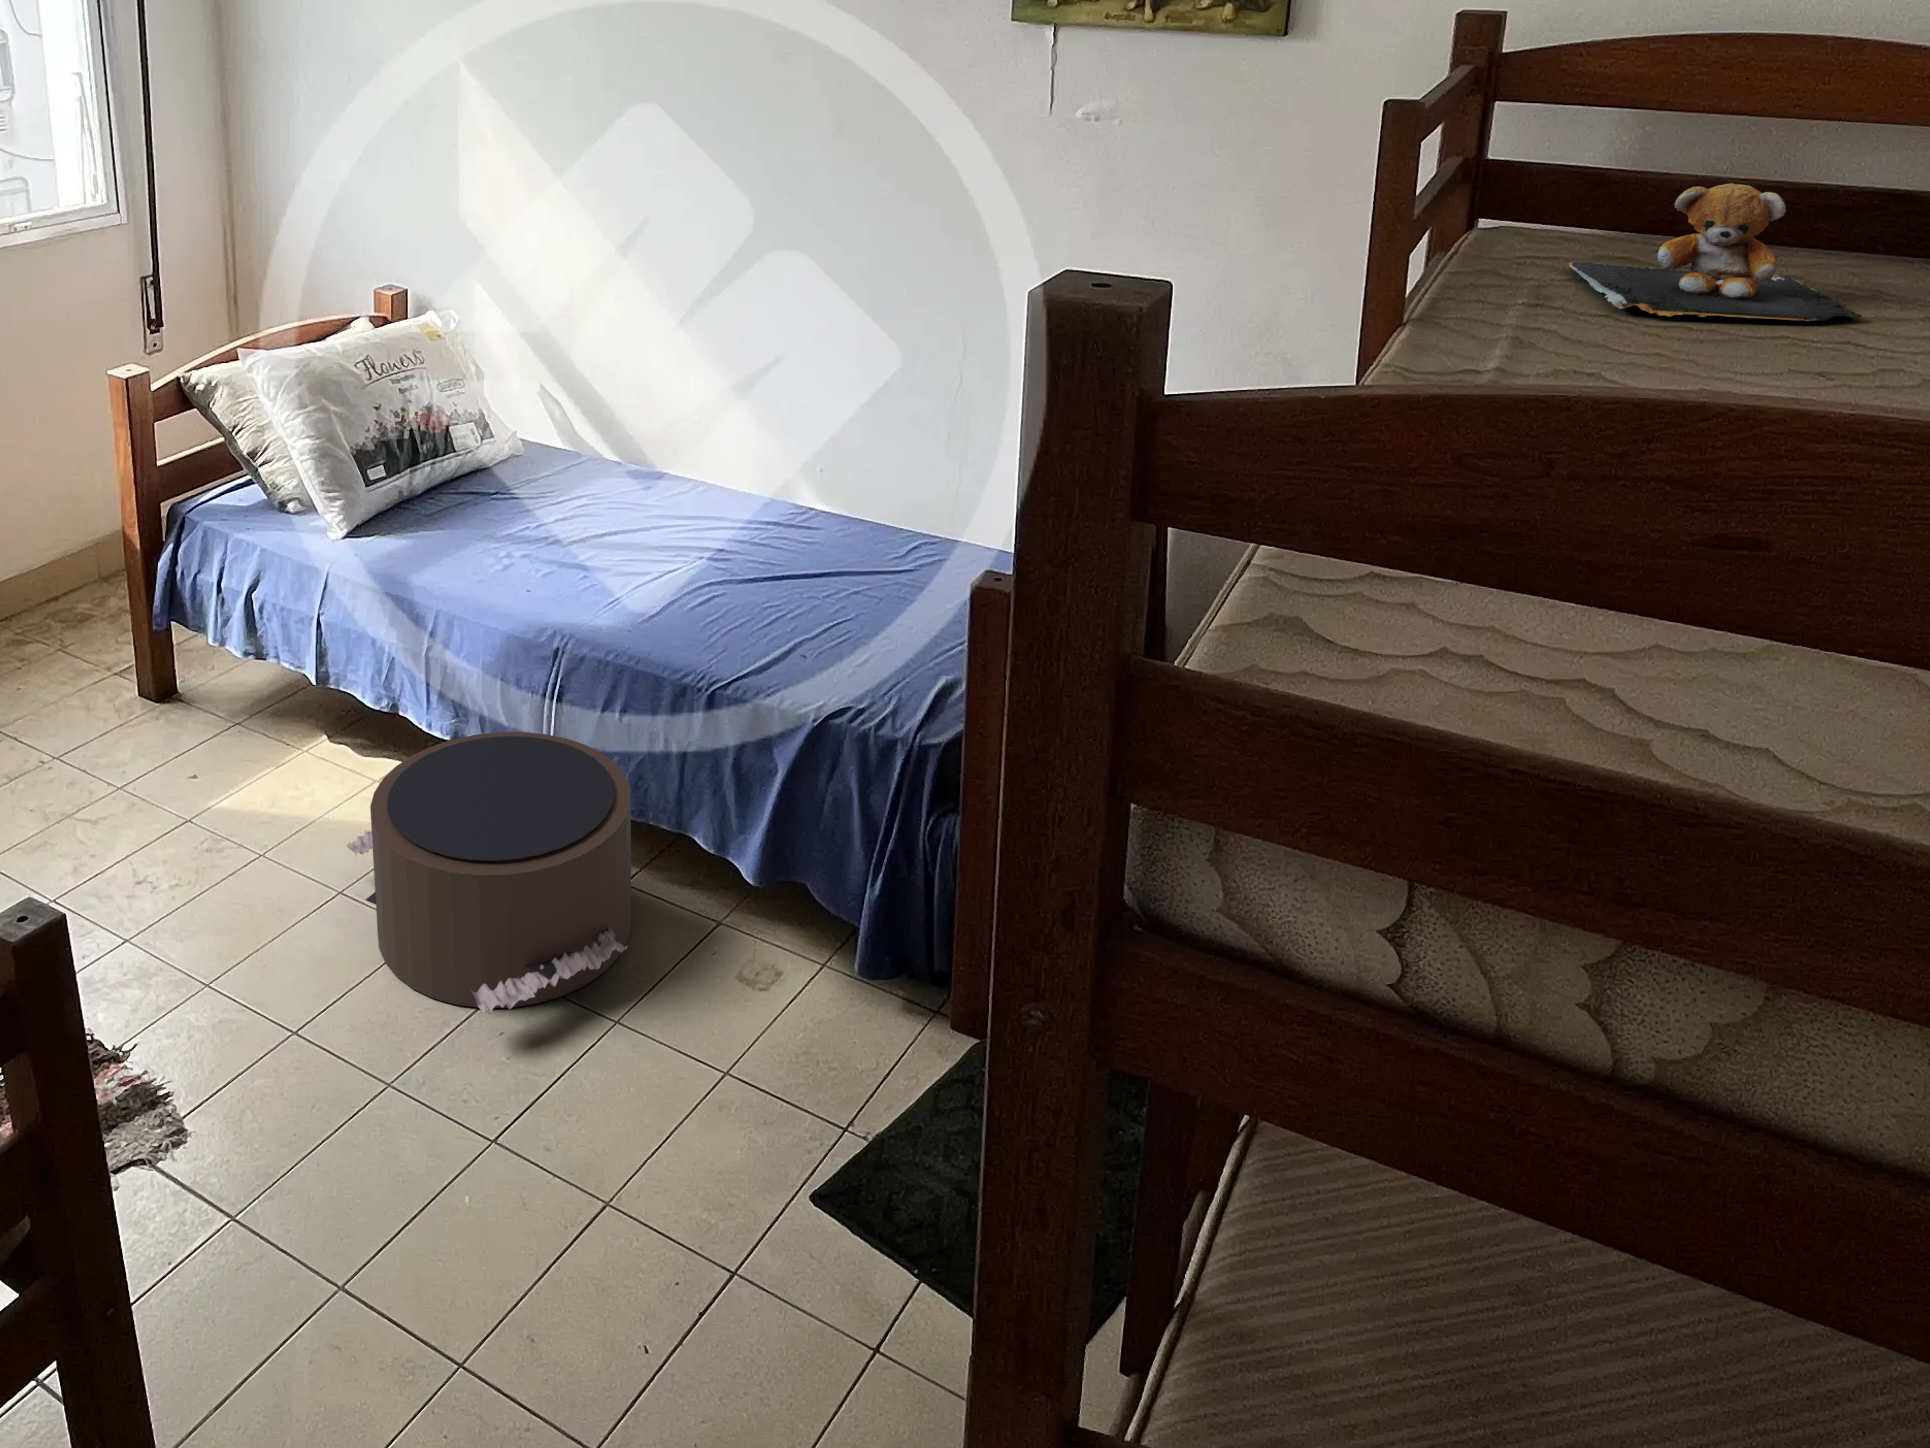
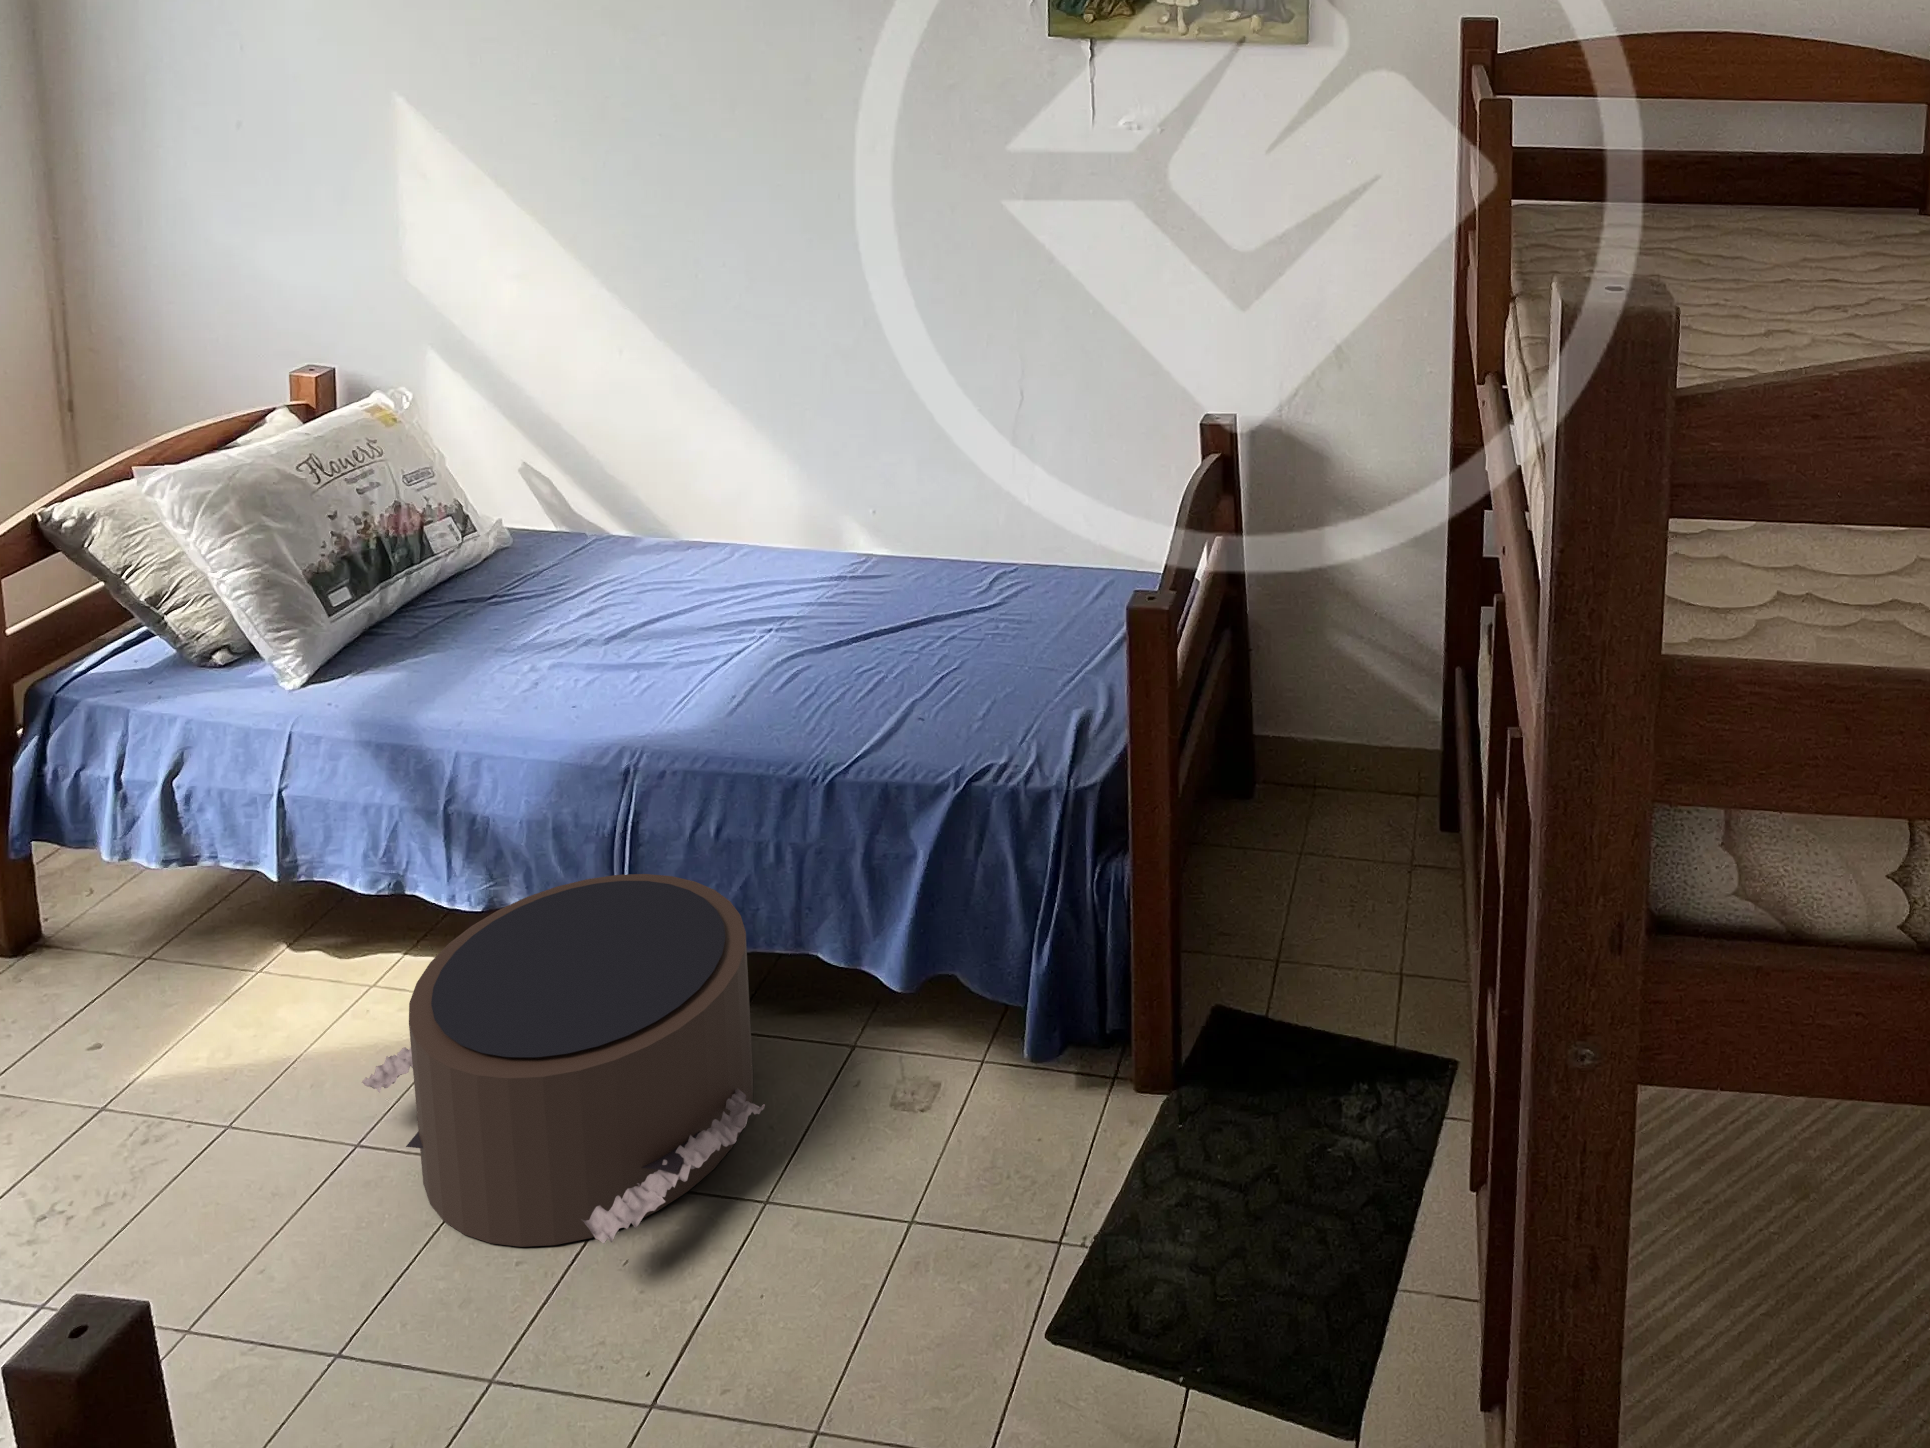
teddy bear: present [1569,183,1863,321] -> none [1585,156,1810,271]

